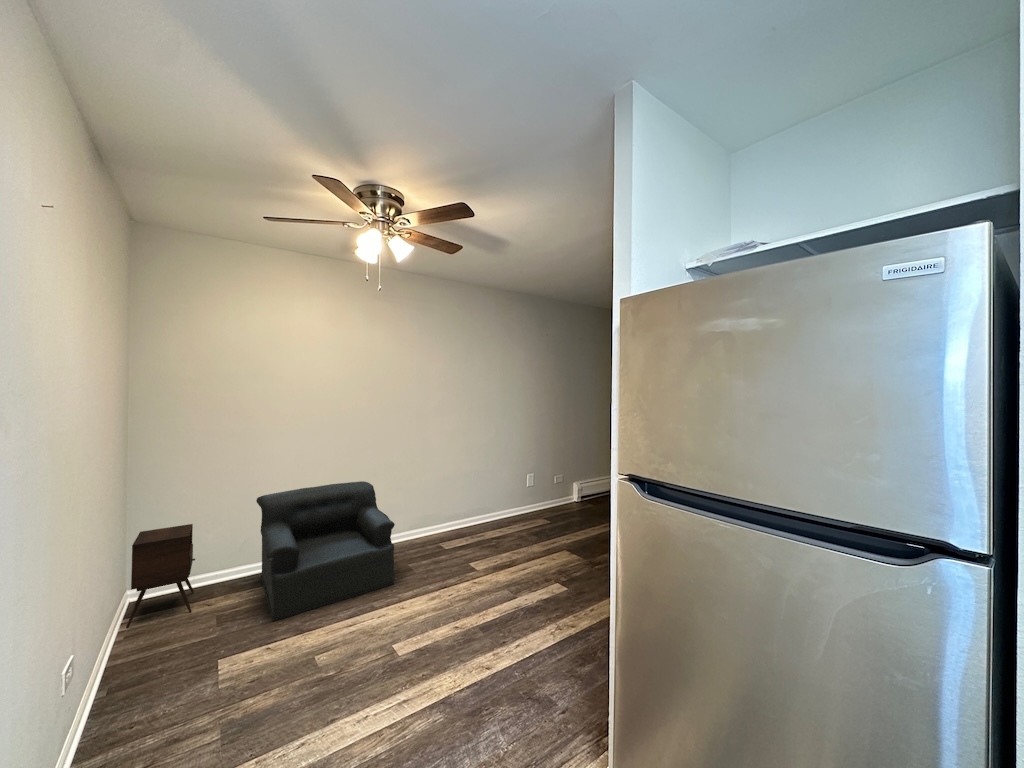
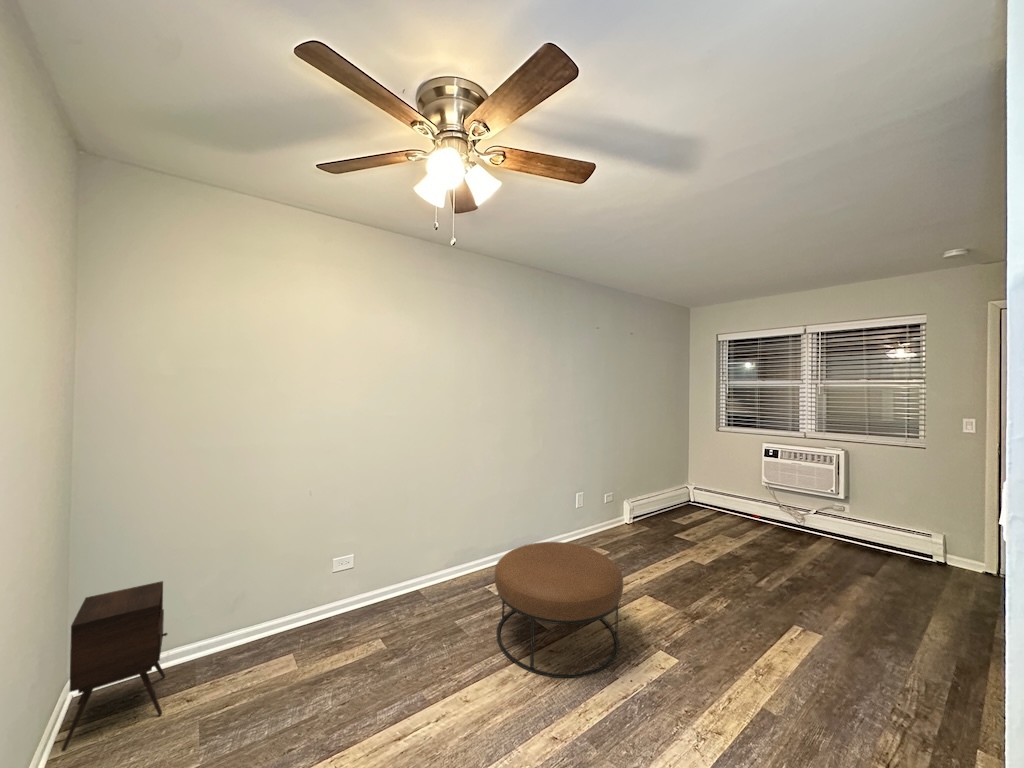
armchair: present [256,481,395,621] -> none [252,510,444,731]
ottoman: none [436,506,532,597] -> present [495,542,623,678]

